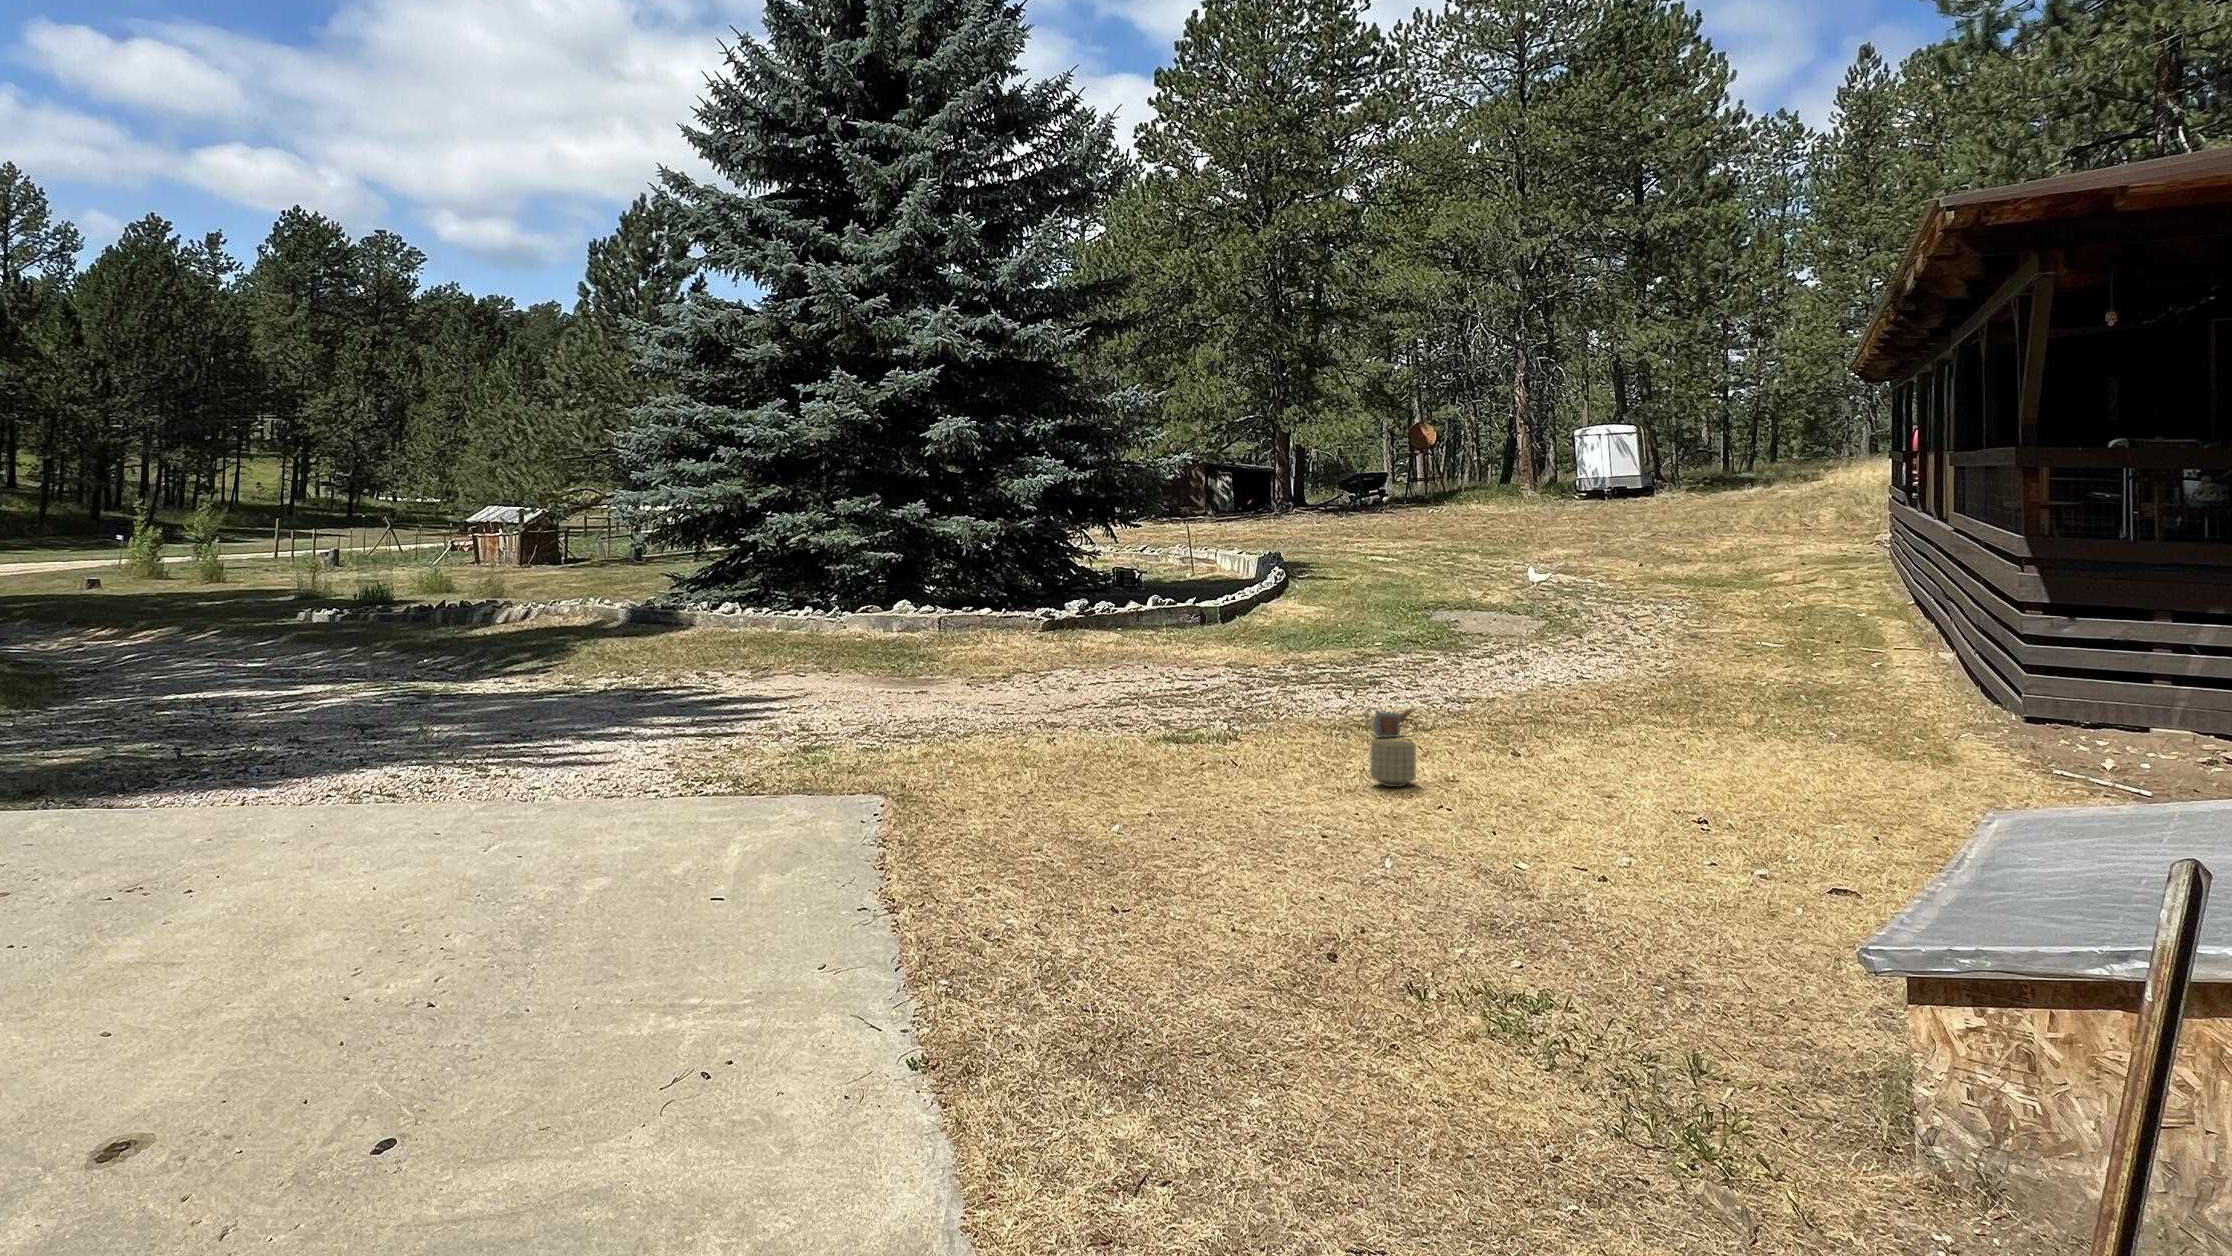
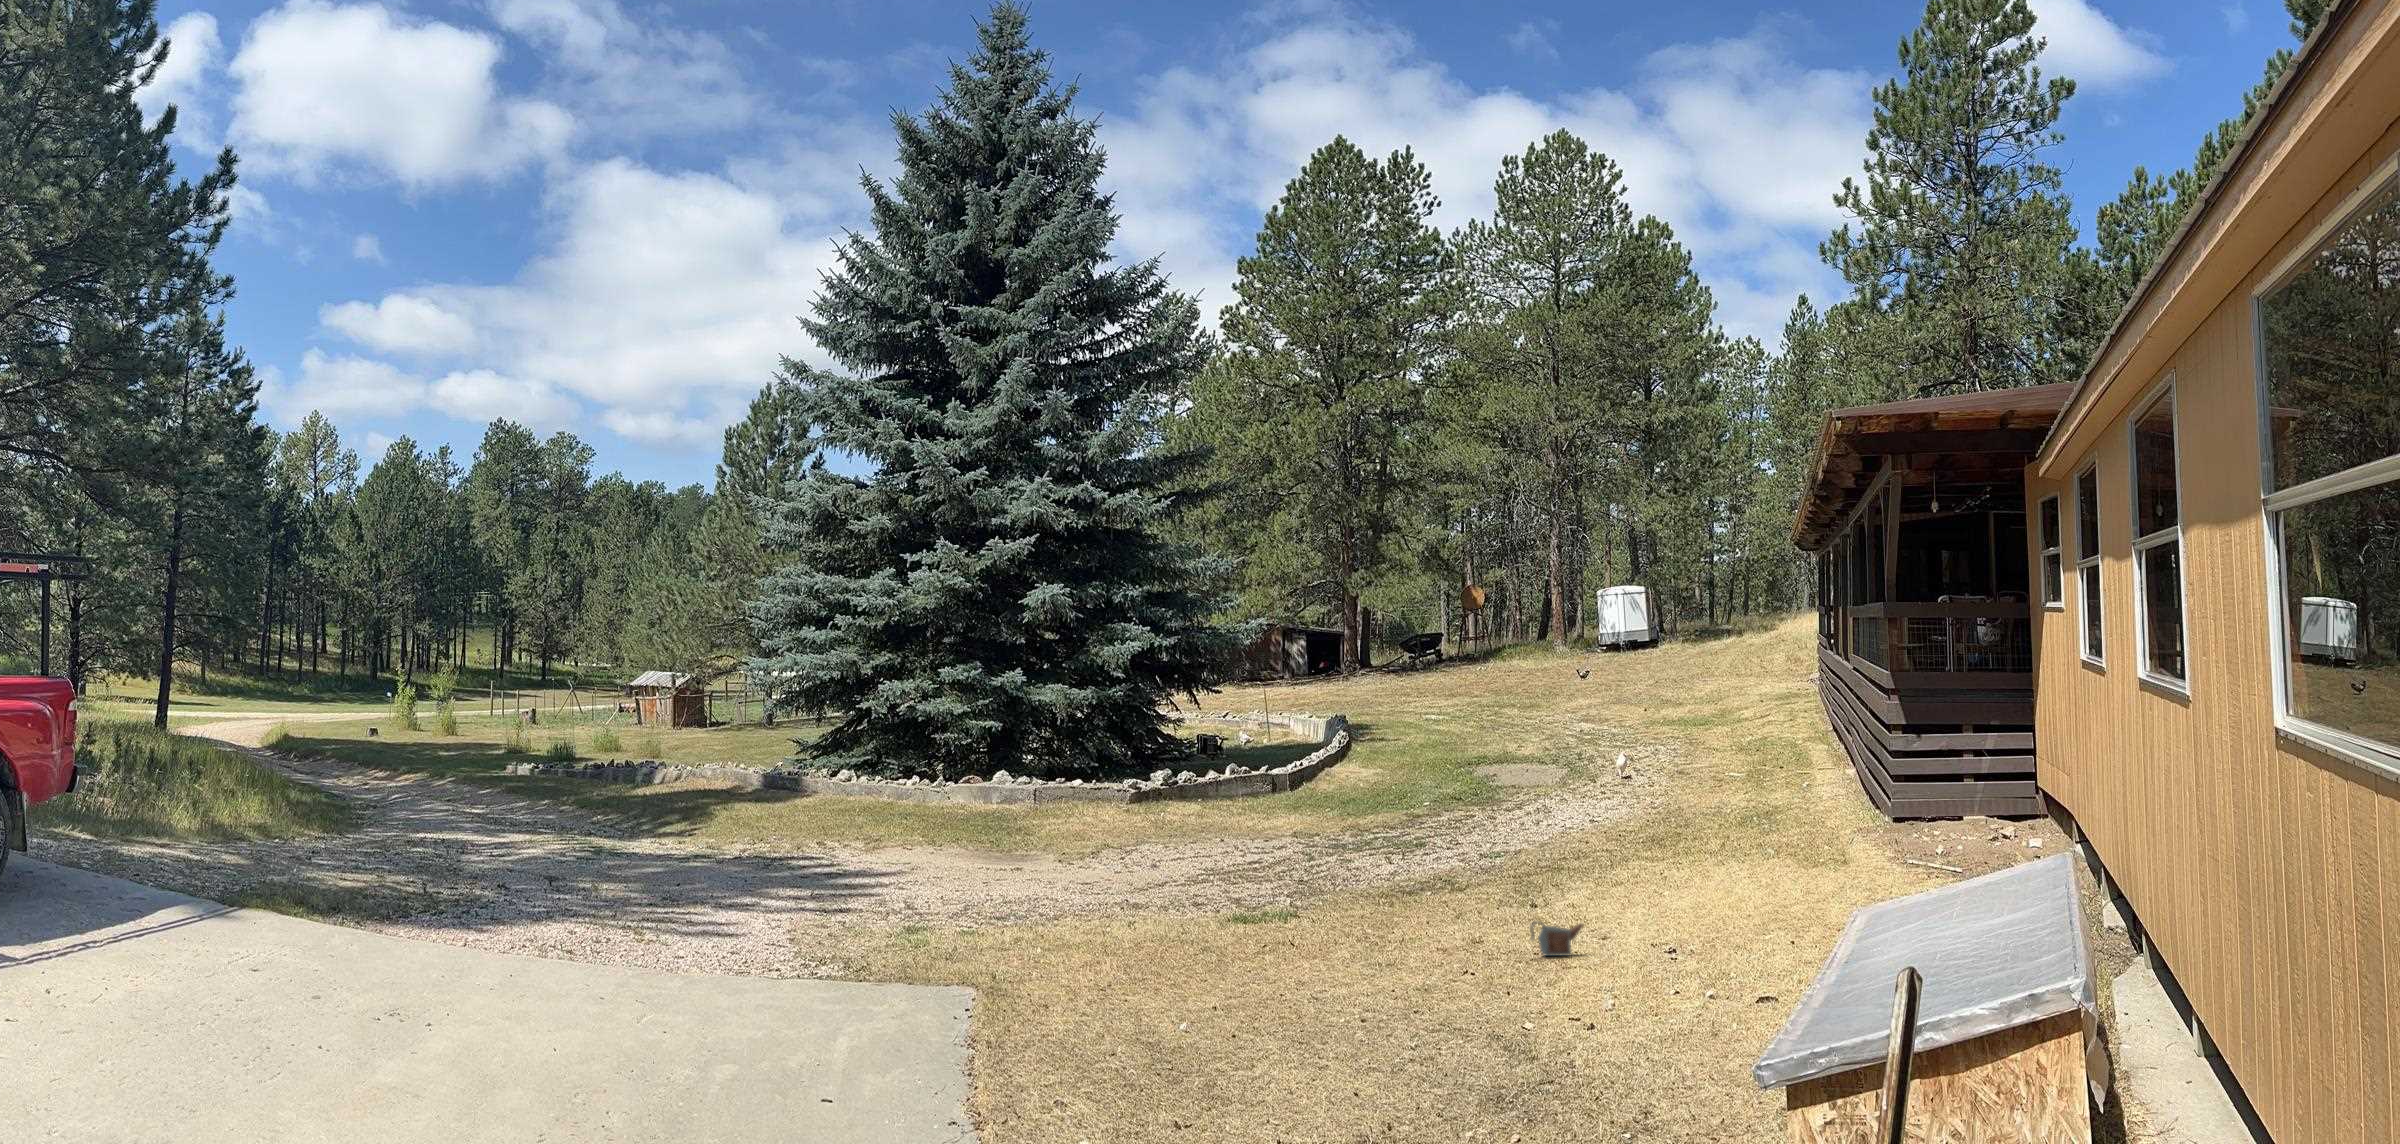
planter: present [1370,739,1416,787] -> none [1558,973,1617,1033]

